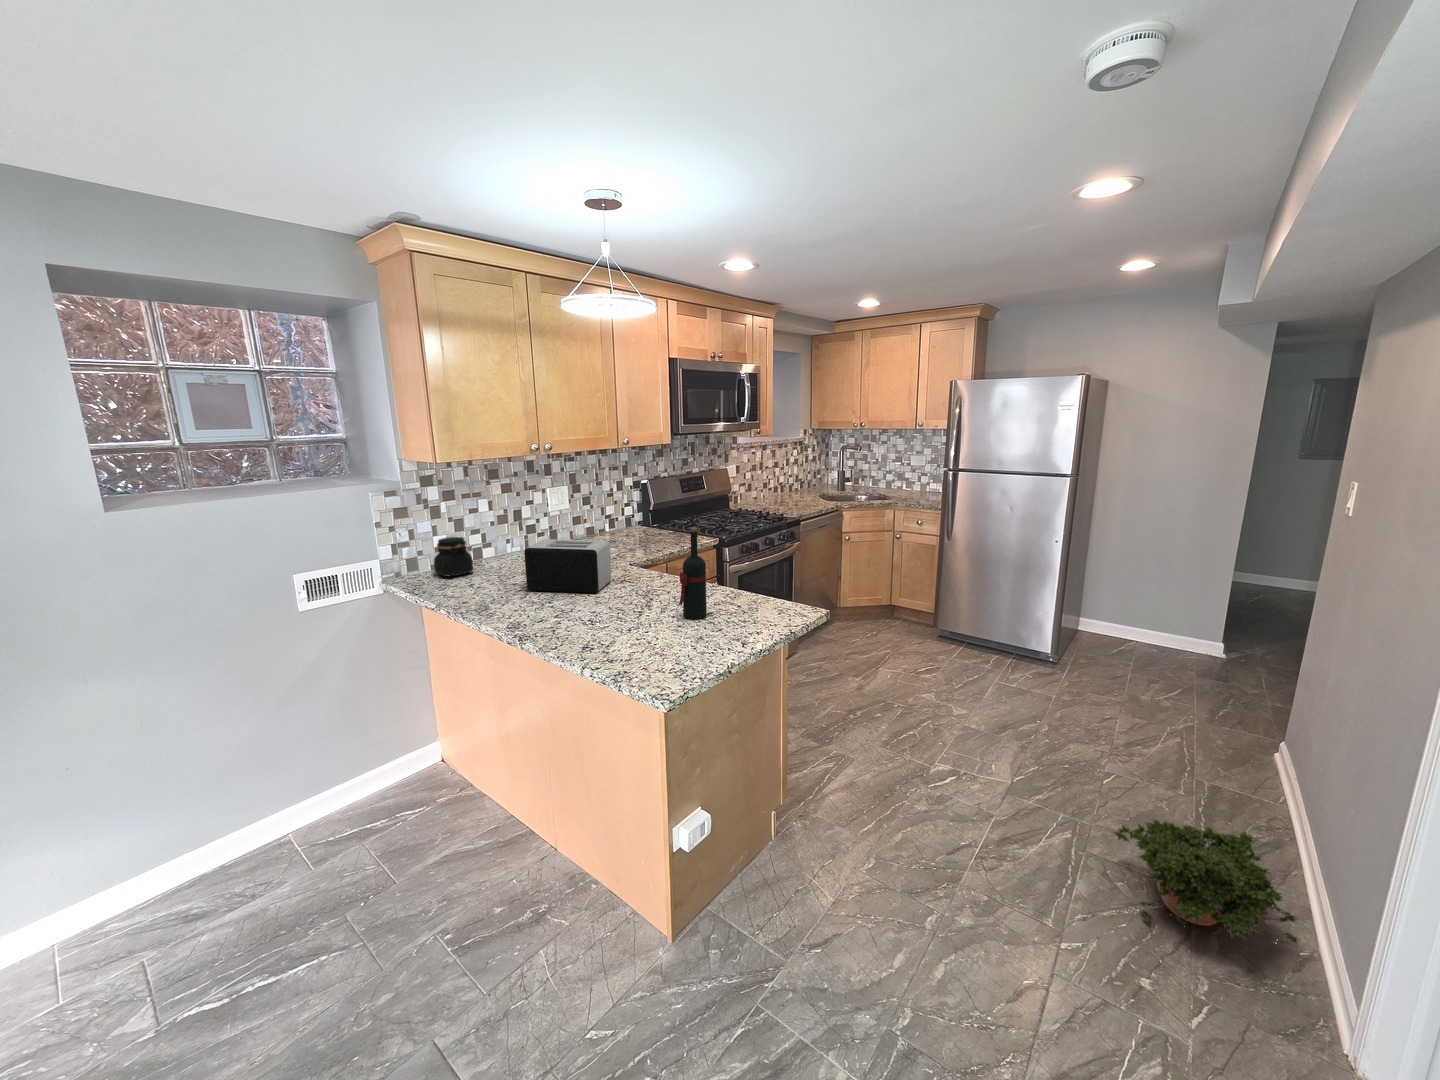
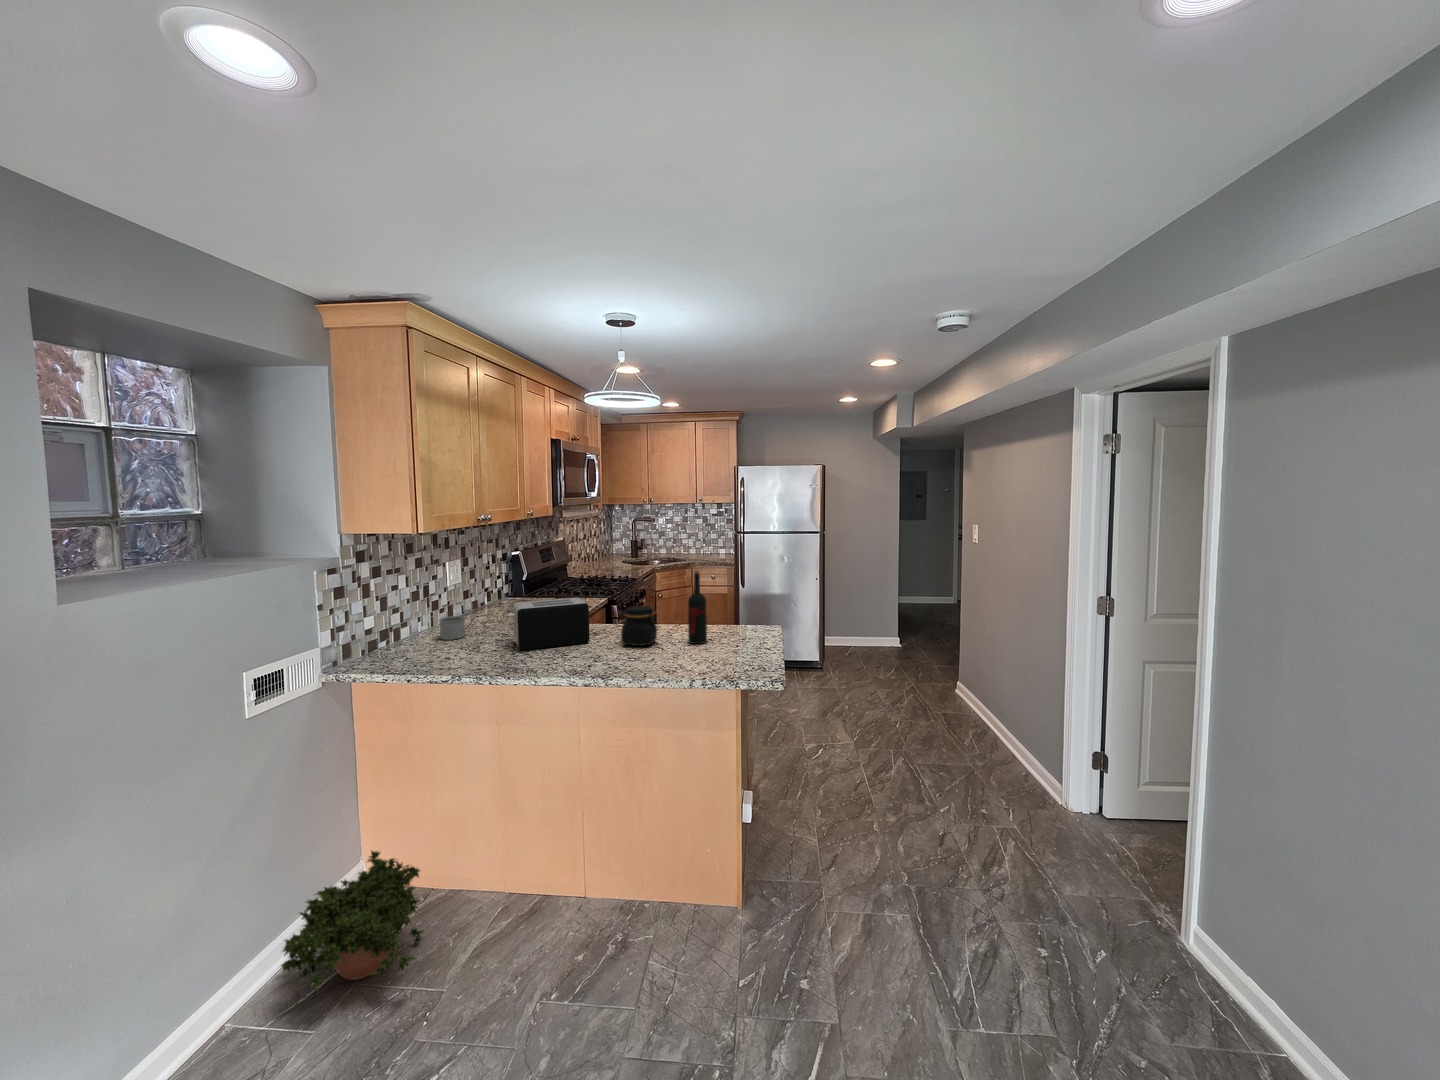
jar: present [434,537,474,576] -> present [619,606,658,646]
mug: none [501,544,534,567] -> present [439,615,473,640]
potted plant: present [1113,819,1299,943] -> present [281,851,424,992]

